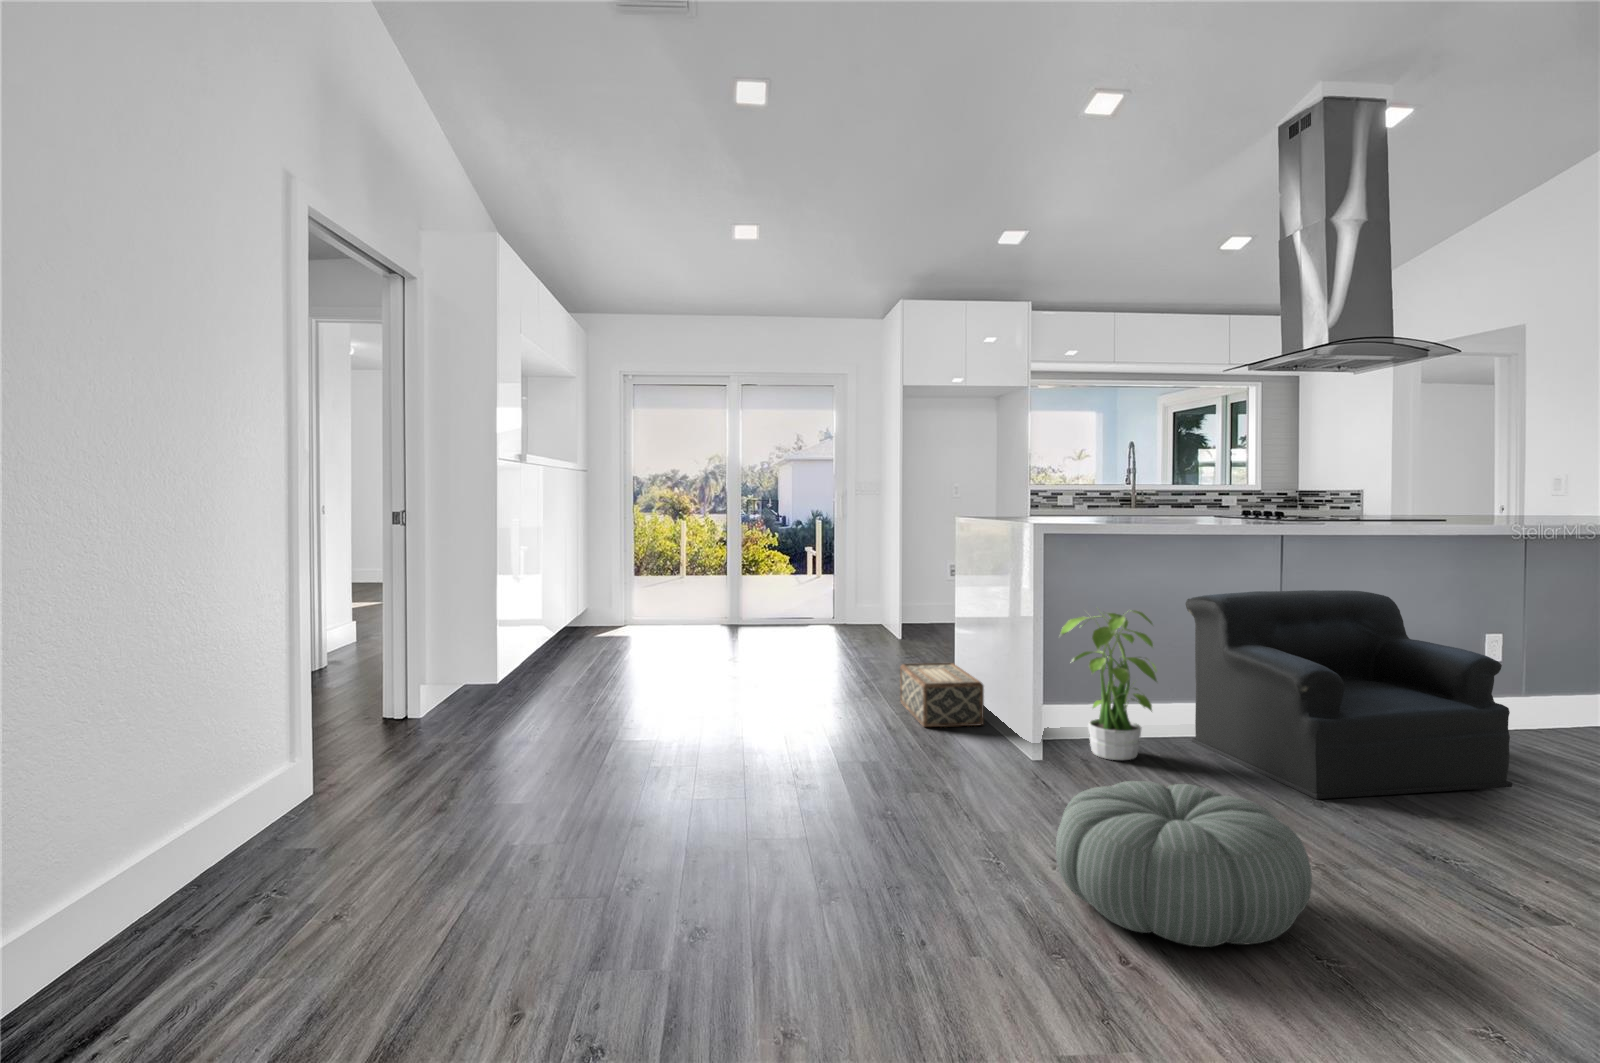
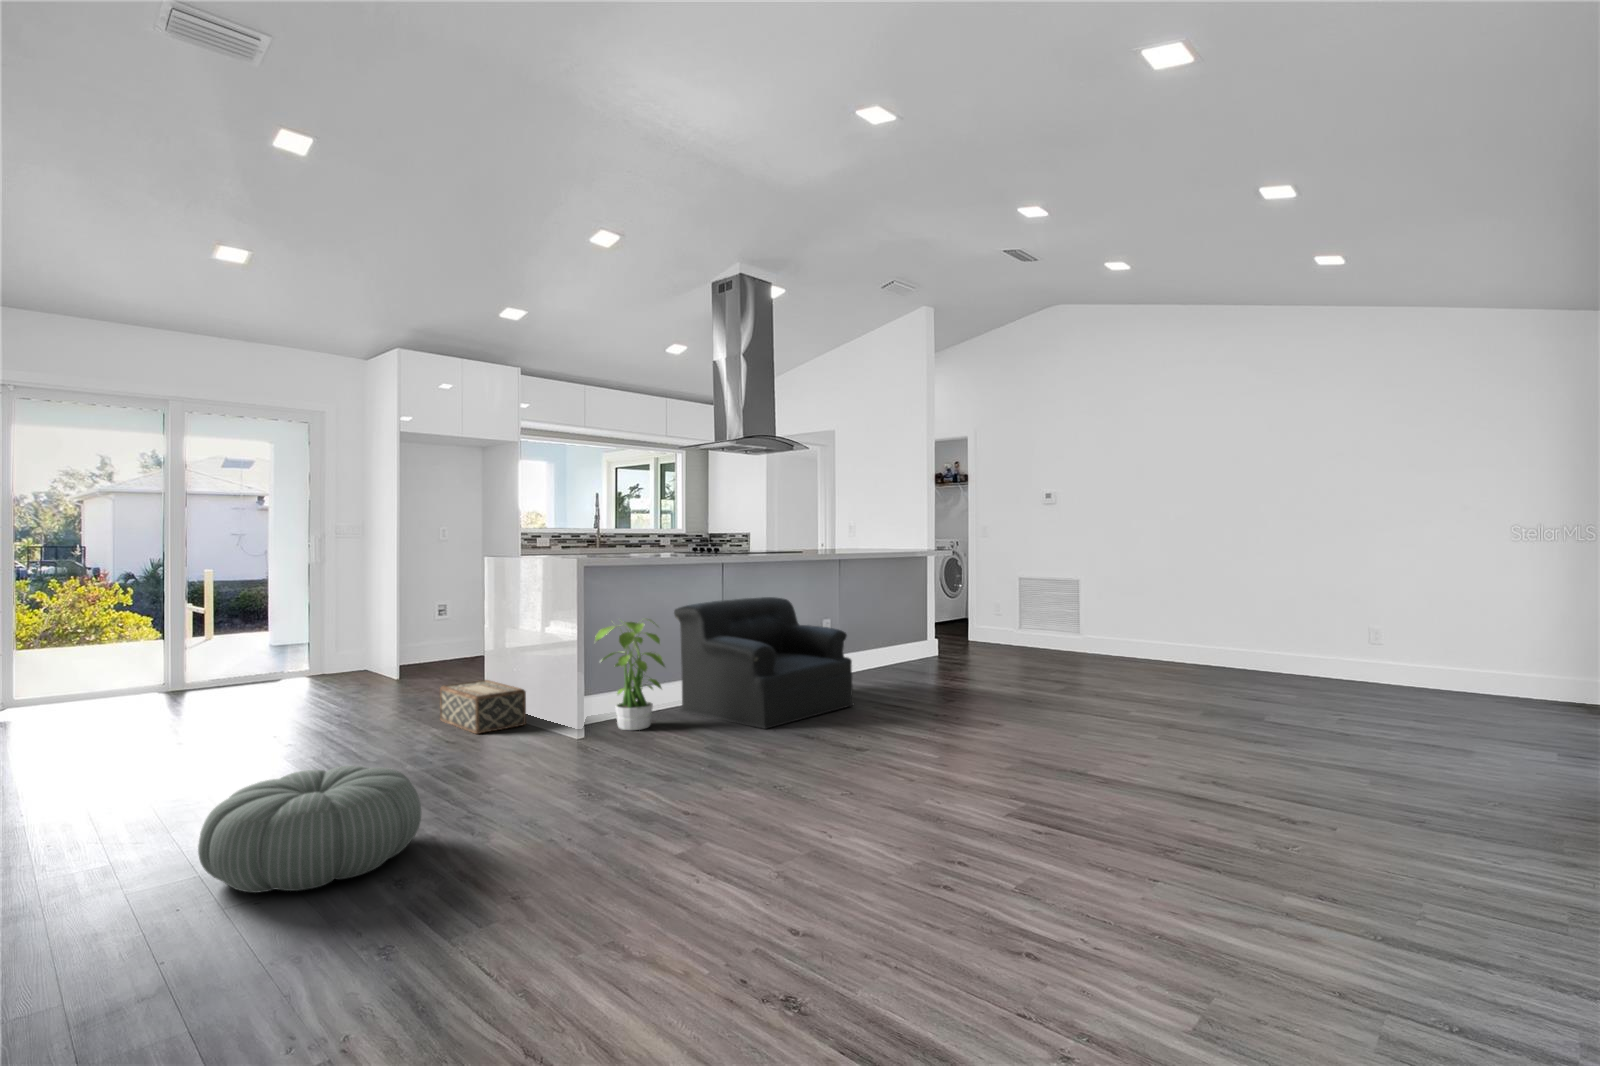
pouf: present [1056,781,1312,947] -> present [198,766,421,893]

